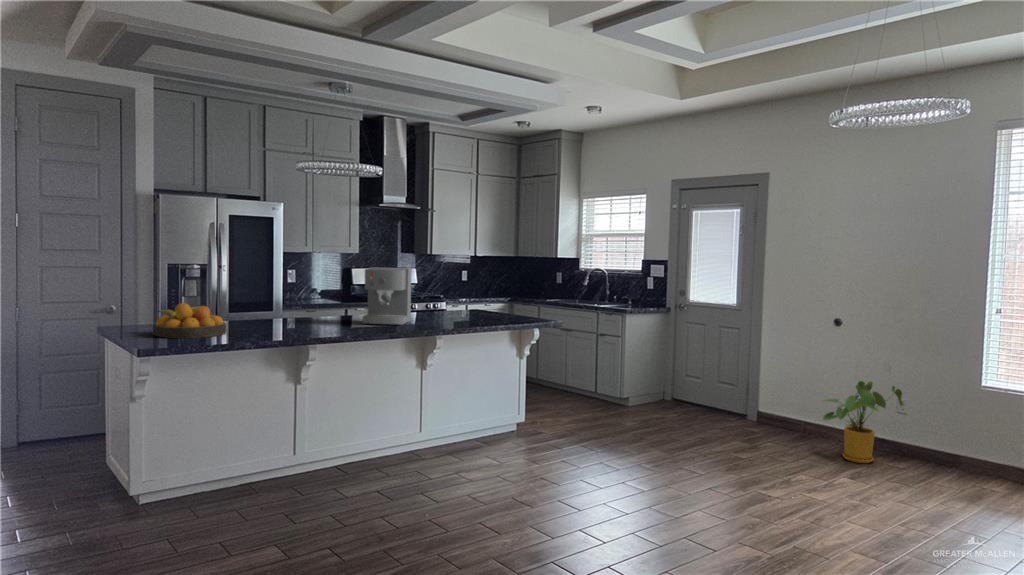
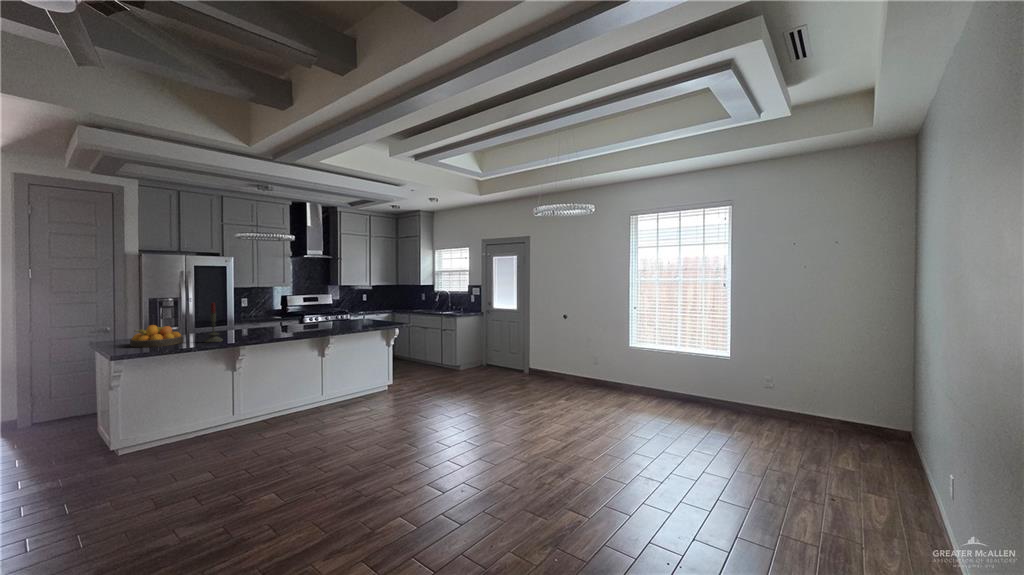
coffee maker: present [362,267,411,325] -> none [281,297,314,332]
candle: none [257,268,284,336] -> present [204,303,223,343]
house plant: present [823,381,903,463] -> none [553,348,594,392]

